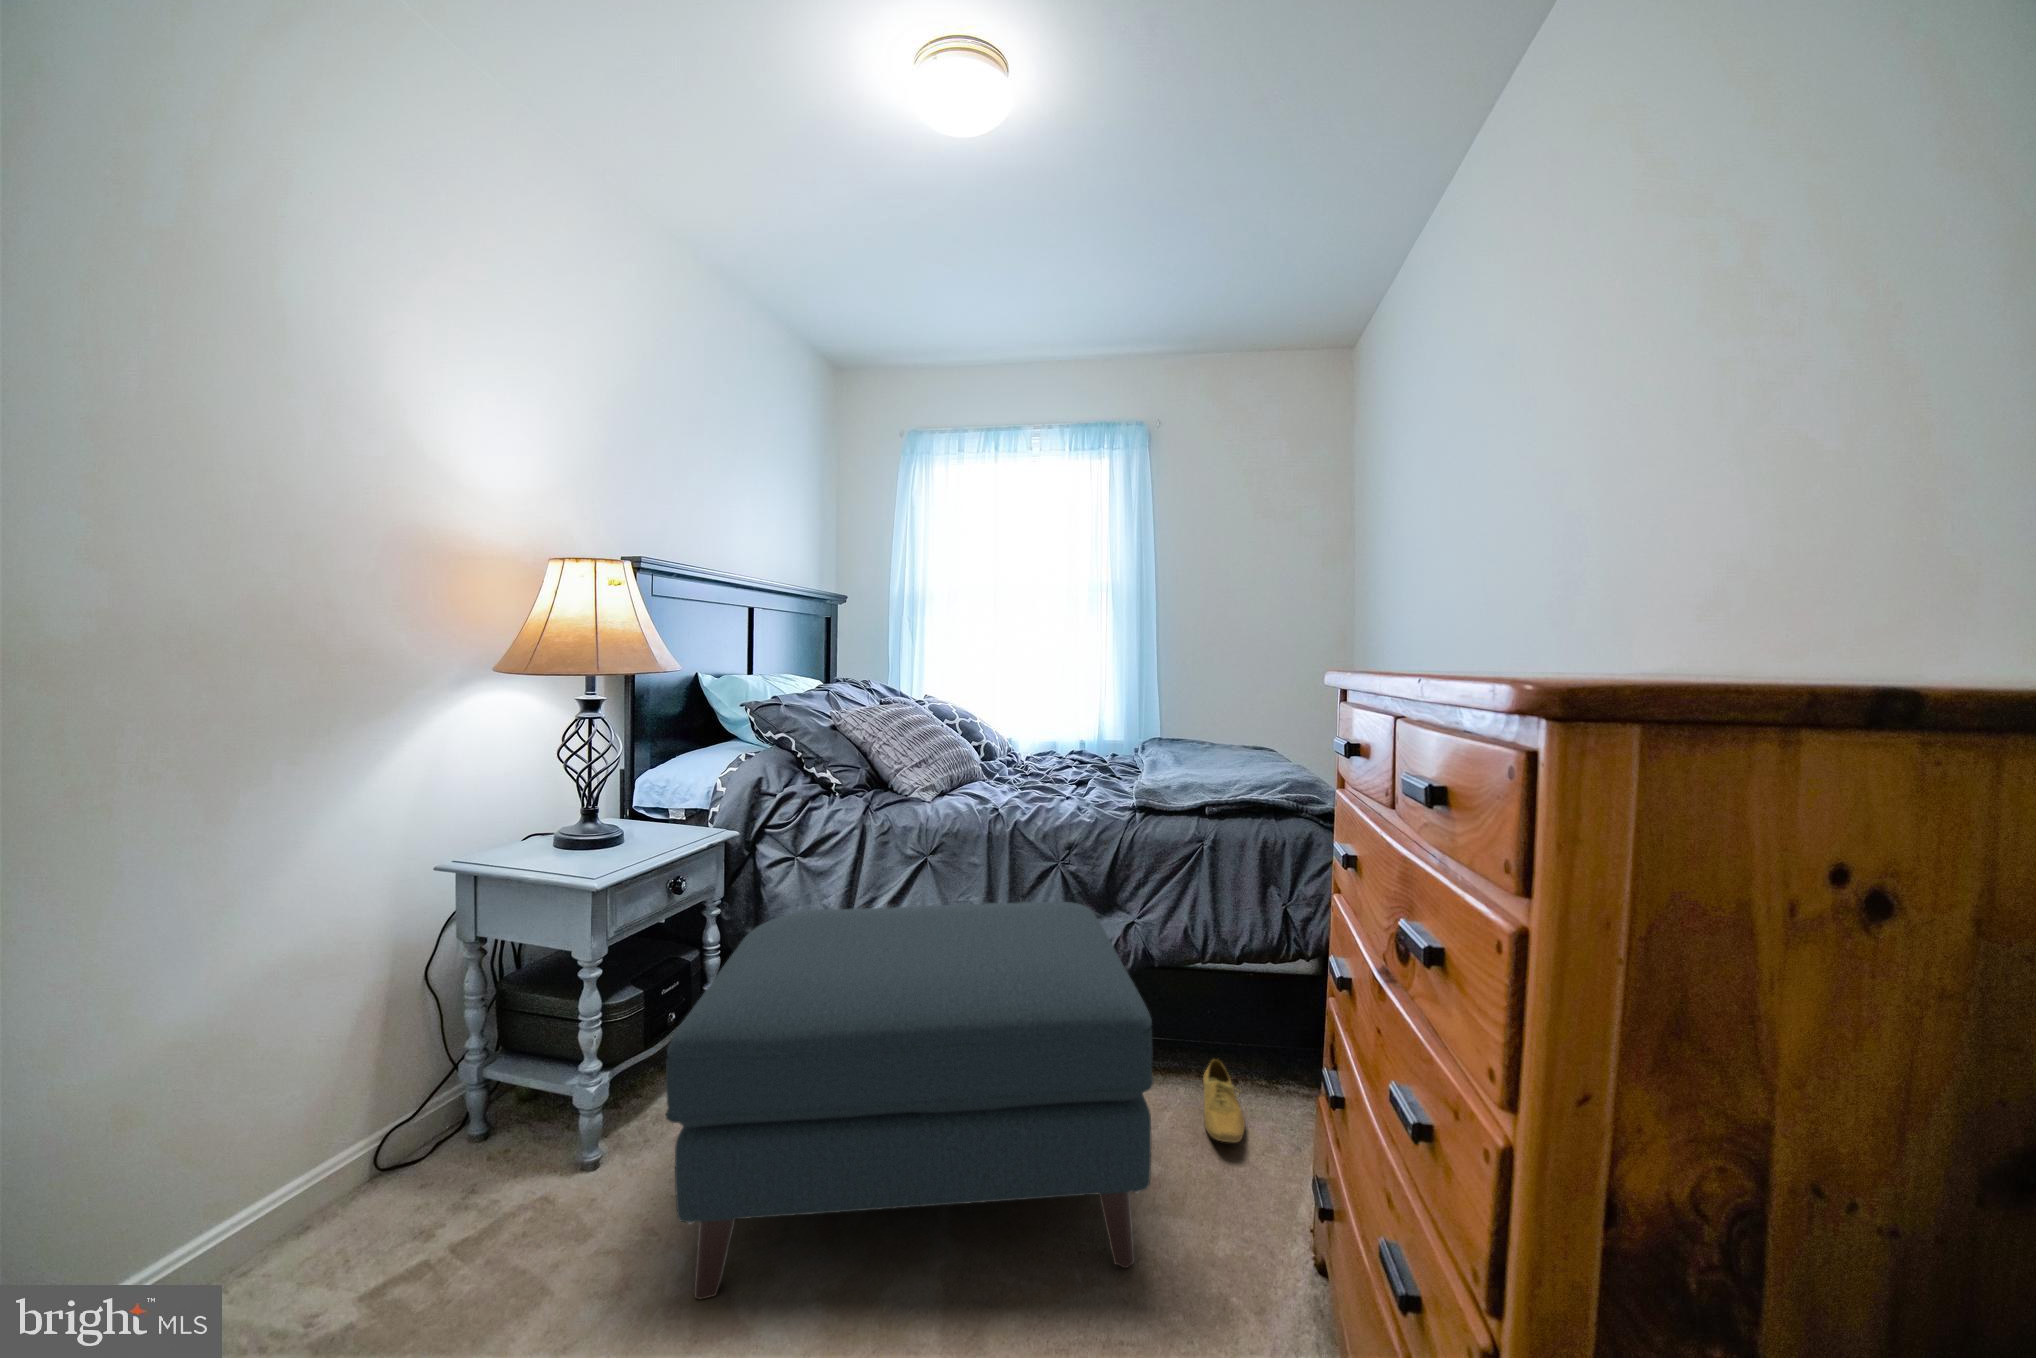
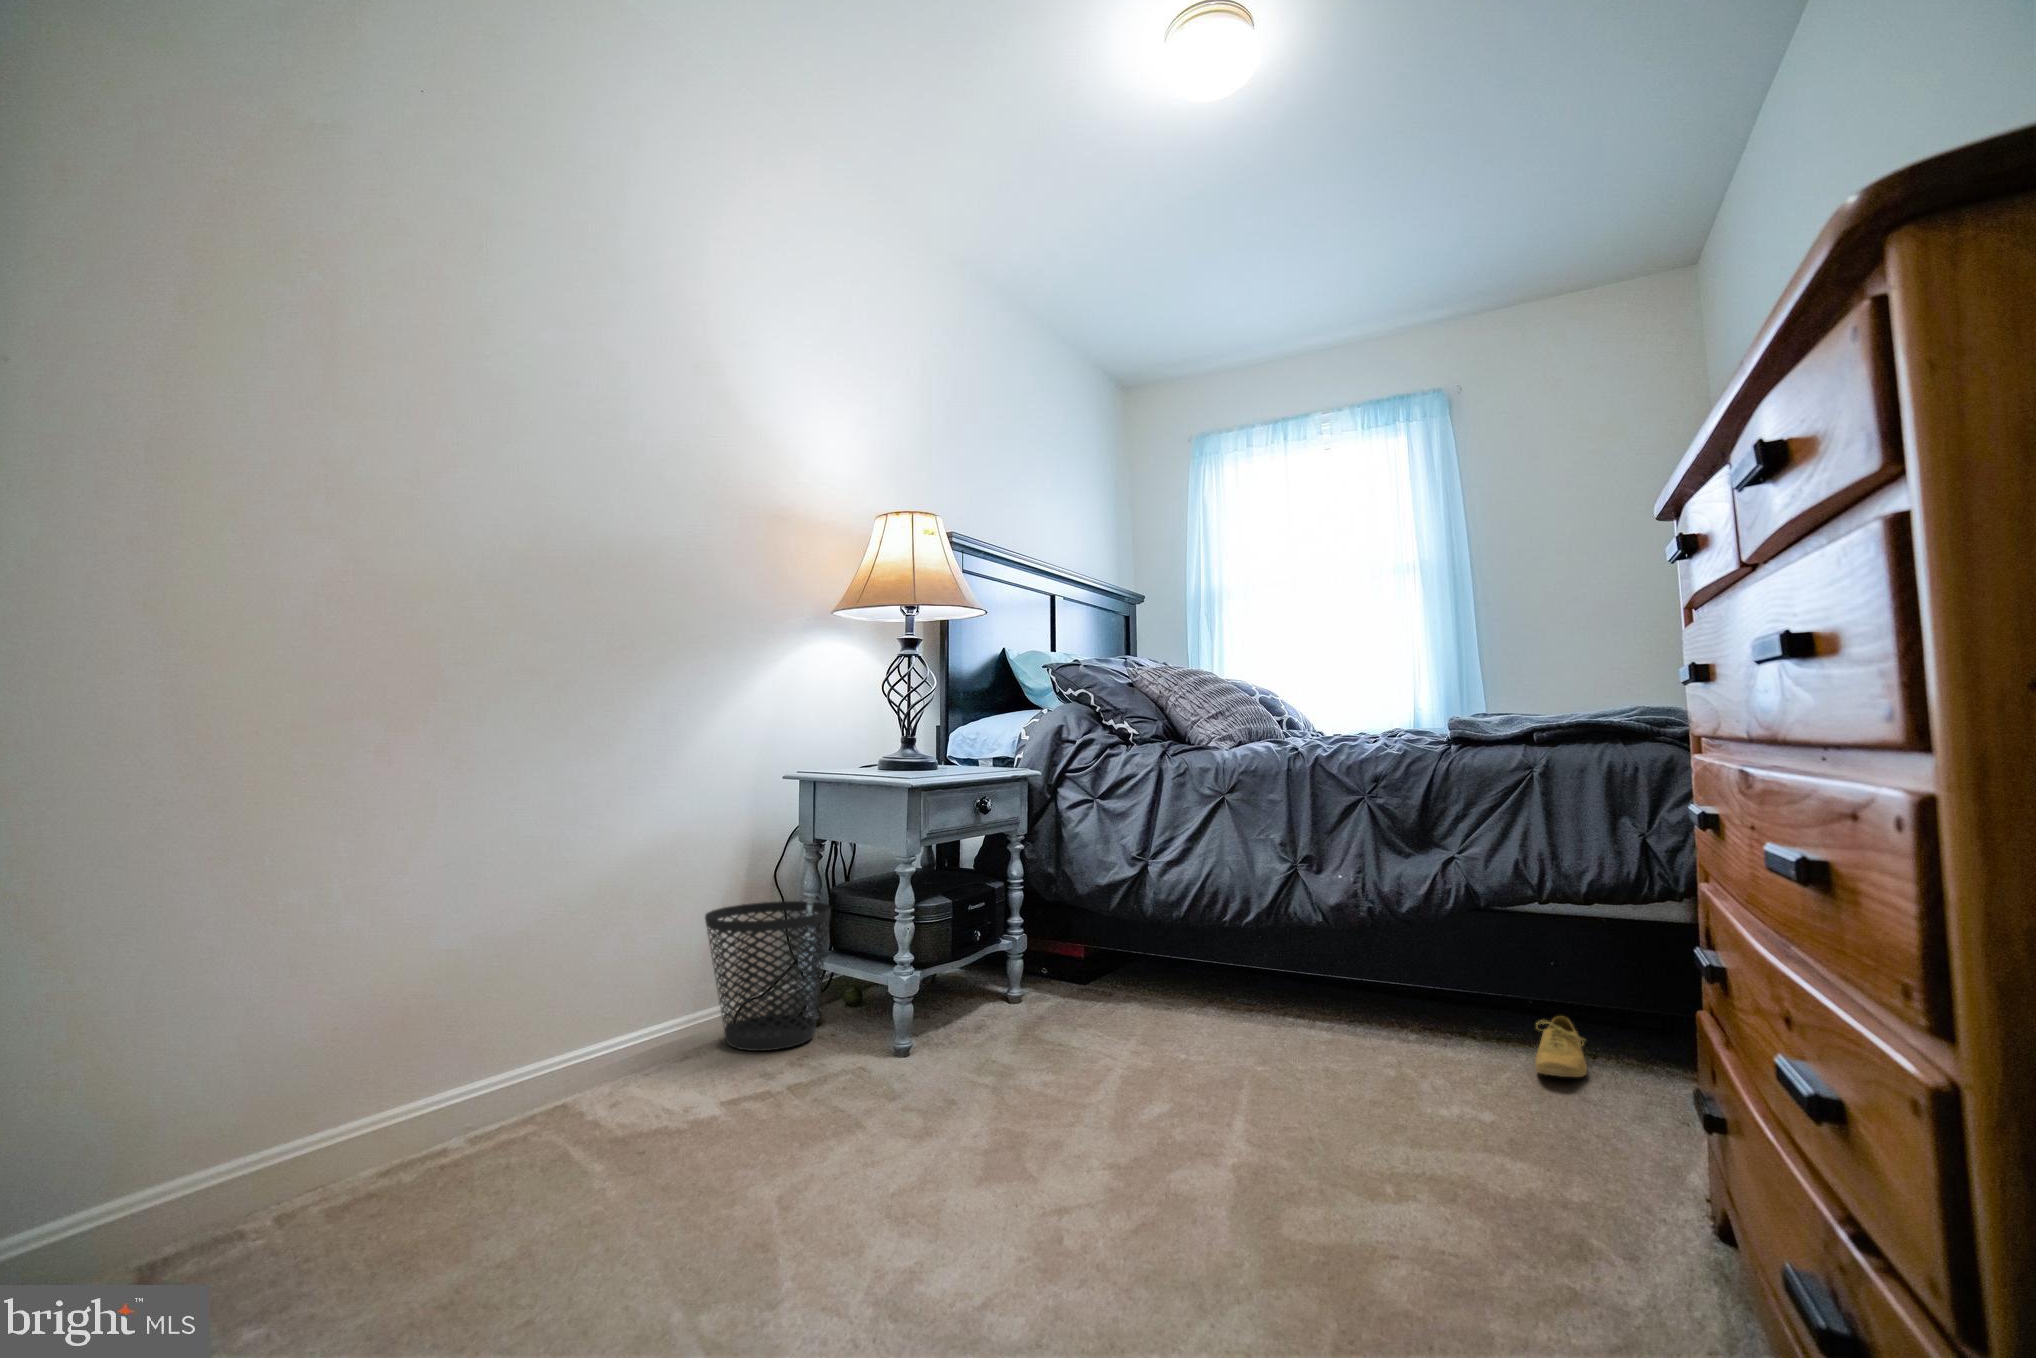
ottoman: present [666,902,1153,1299] -> none [982,822,1424,1122]
wastebasket: none [261,1031,468,1267] -> present [705,901,831,1051]

